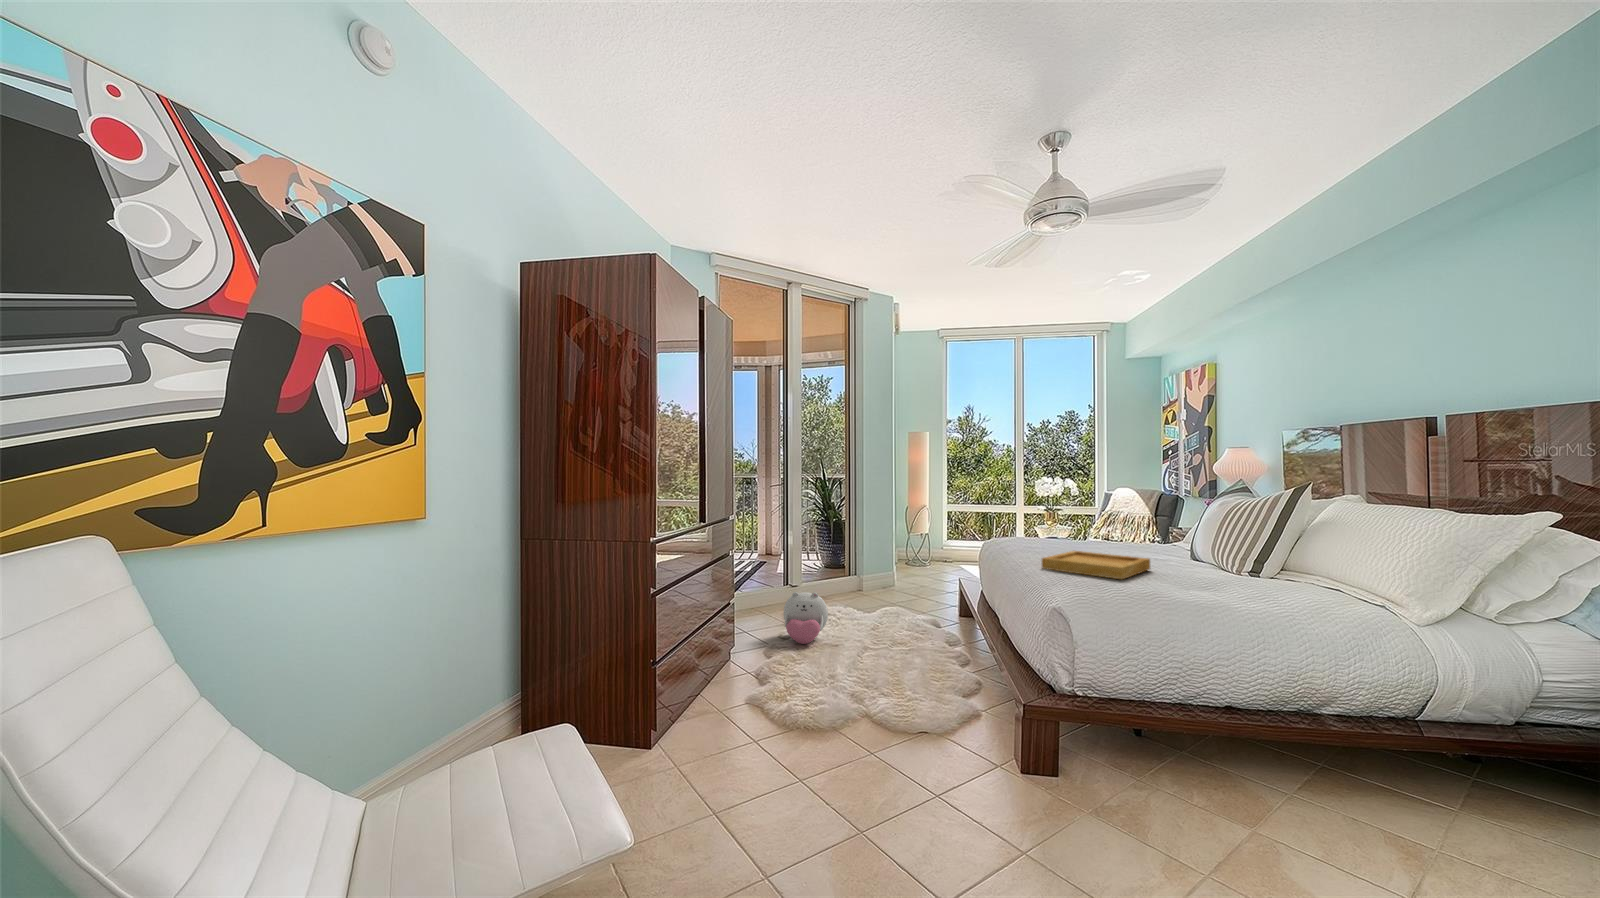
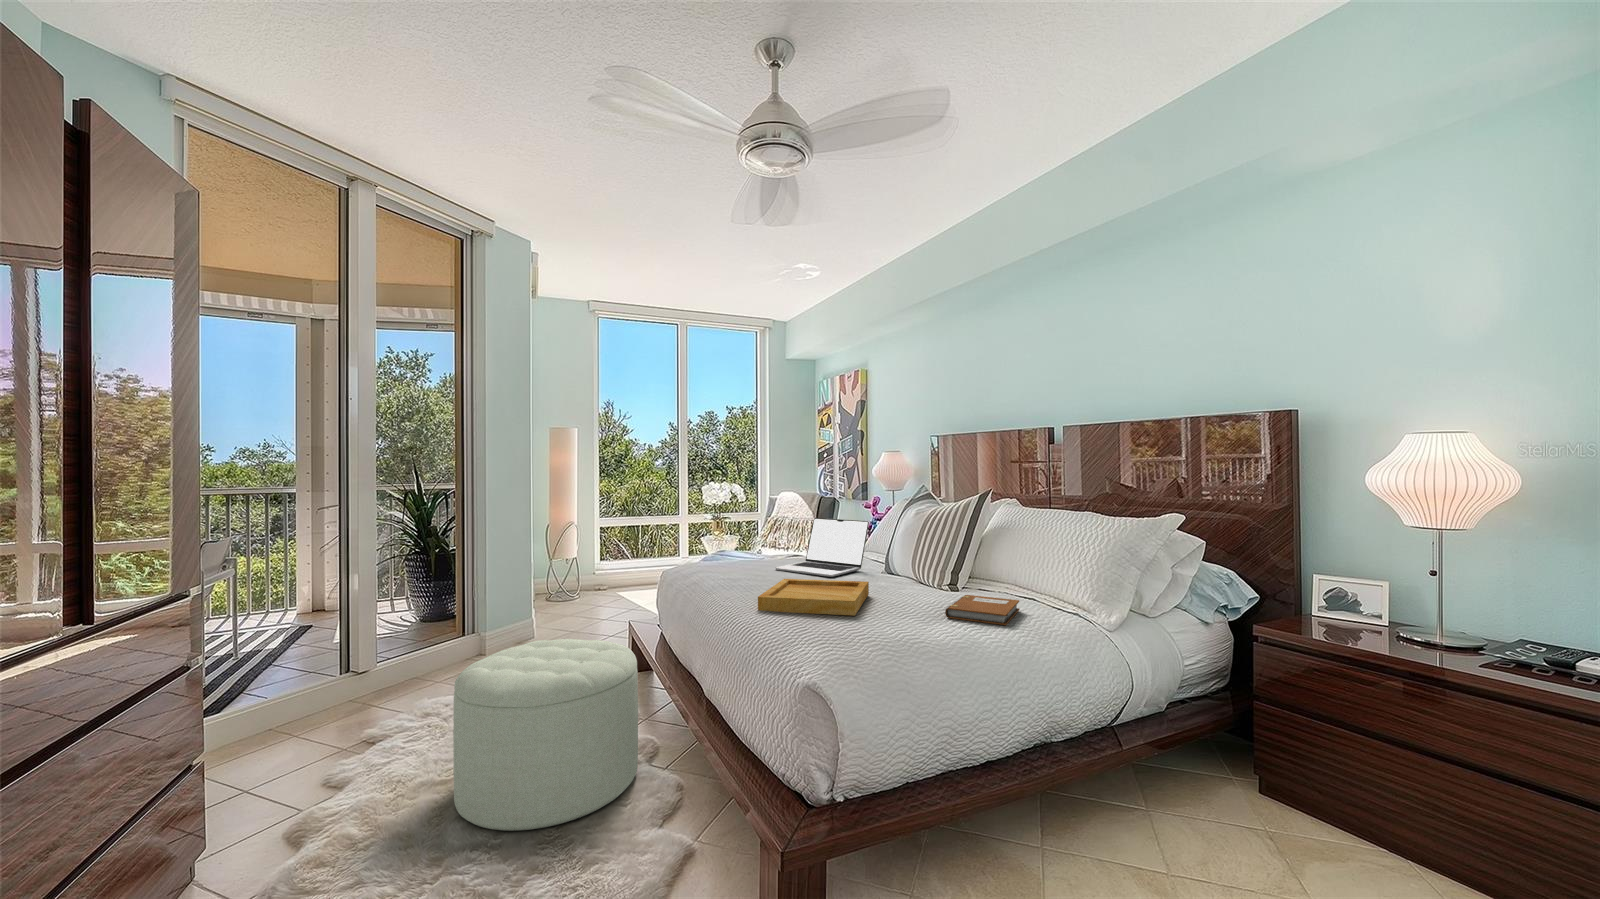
laptop: none [1078,507,1173,556] -> present [775,518,869,577]
ottoman: none [842,575,954,687] -> present [453,639,638,831]
notebook: none [1211,577,1304,602] -> present [945,595,1019,625]
plush toy: present [784,592,828,644] -> none [338,685,427,780]

